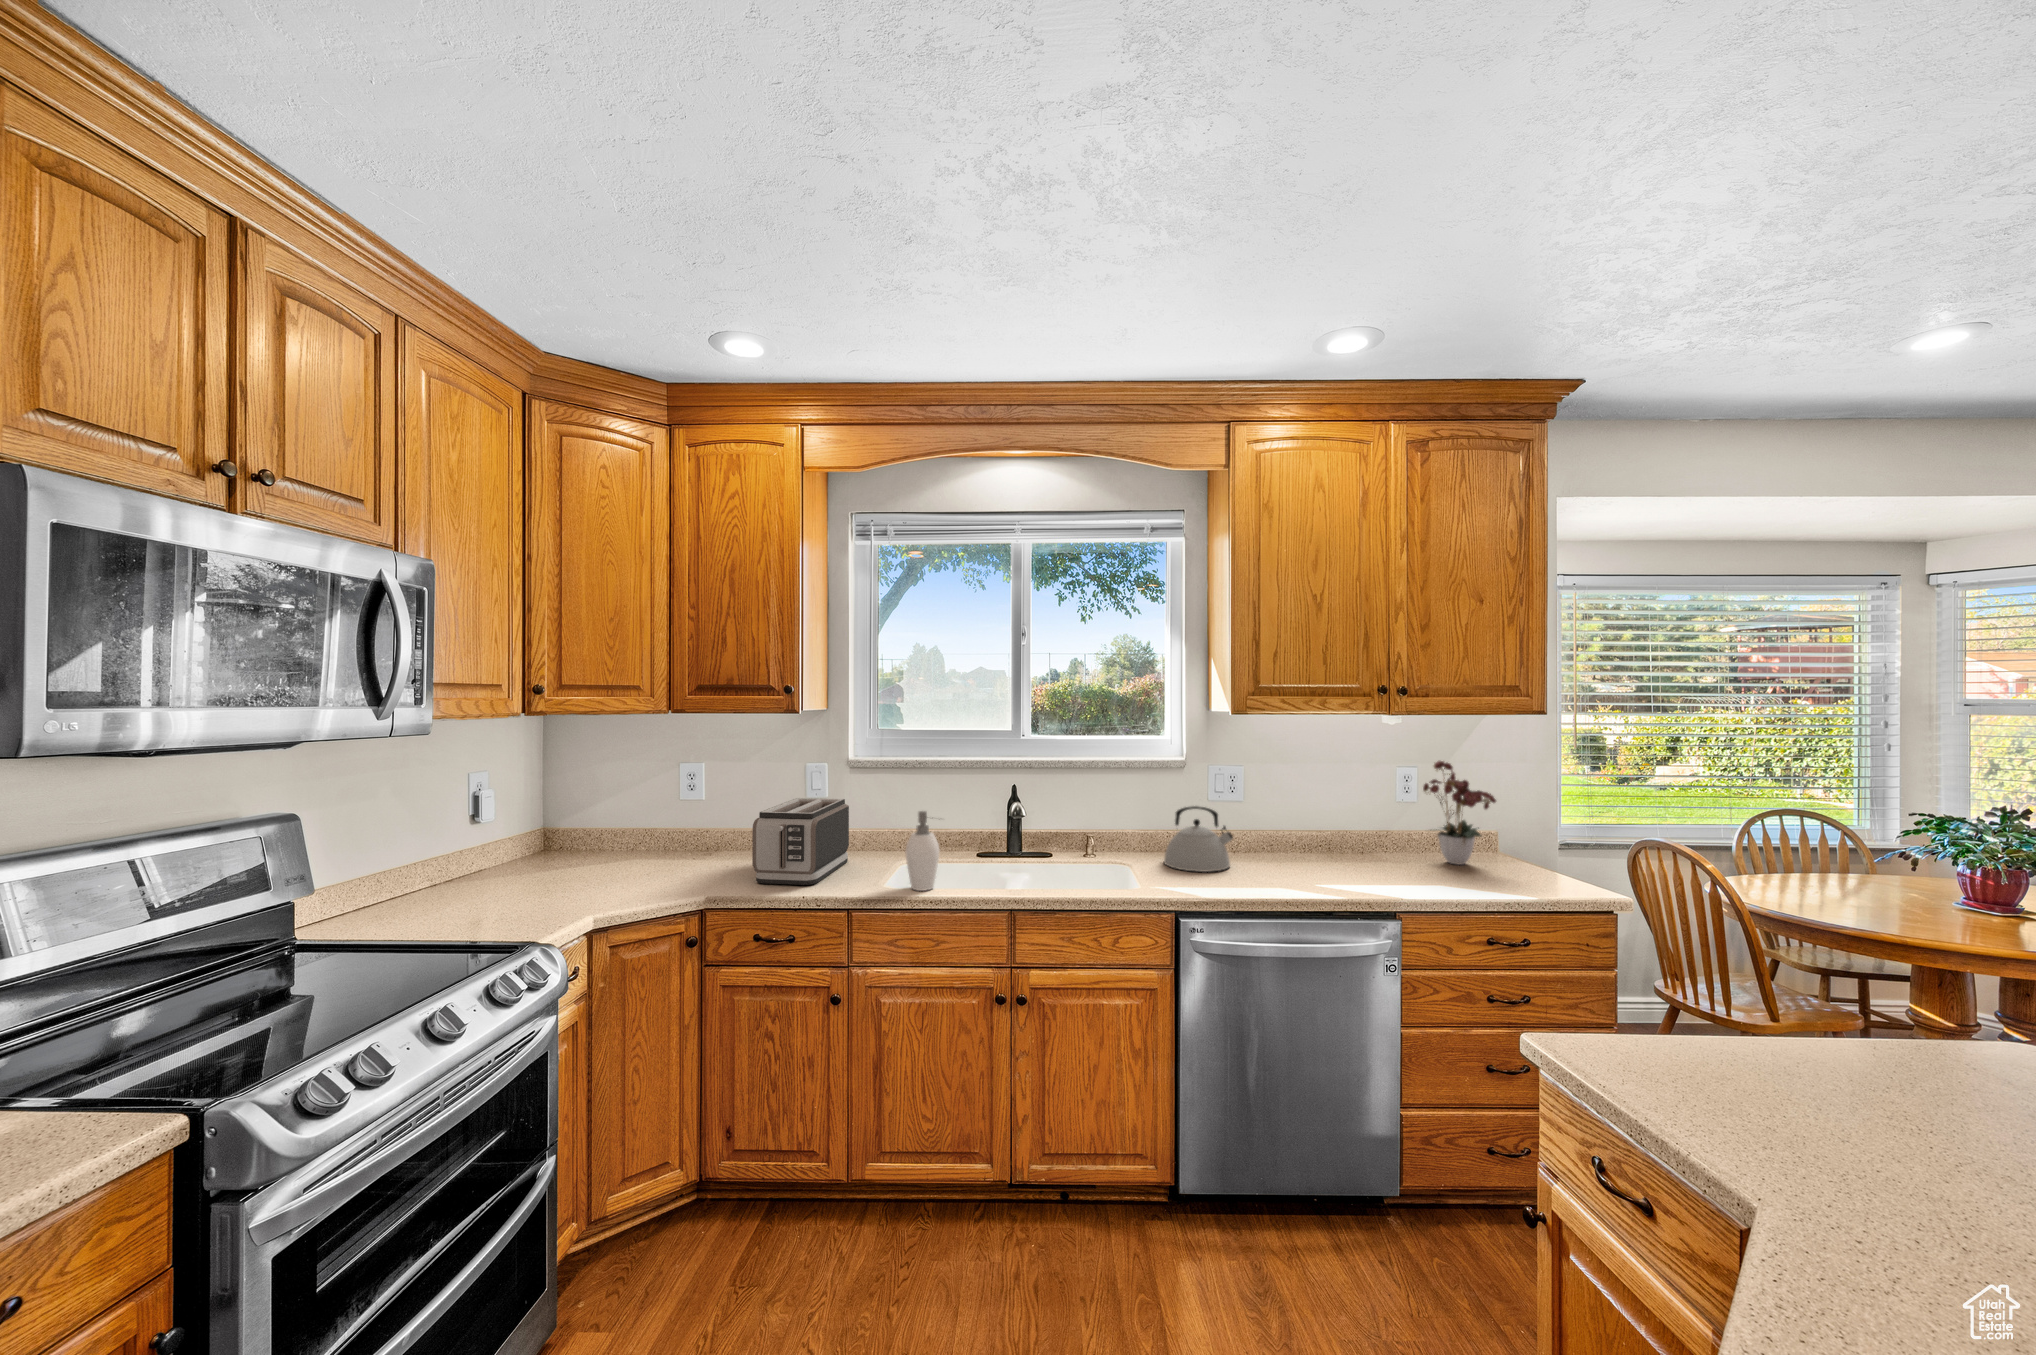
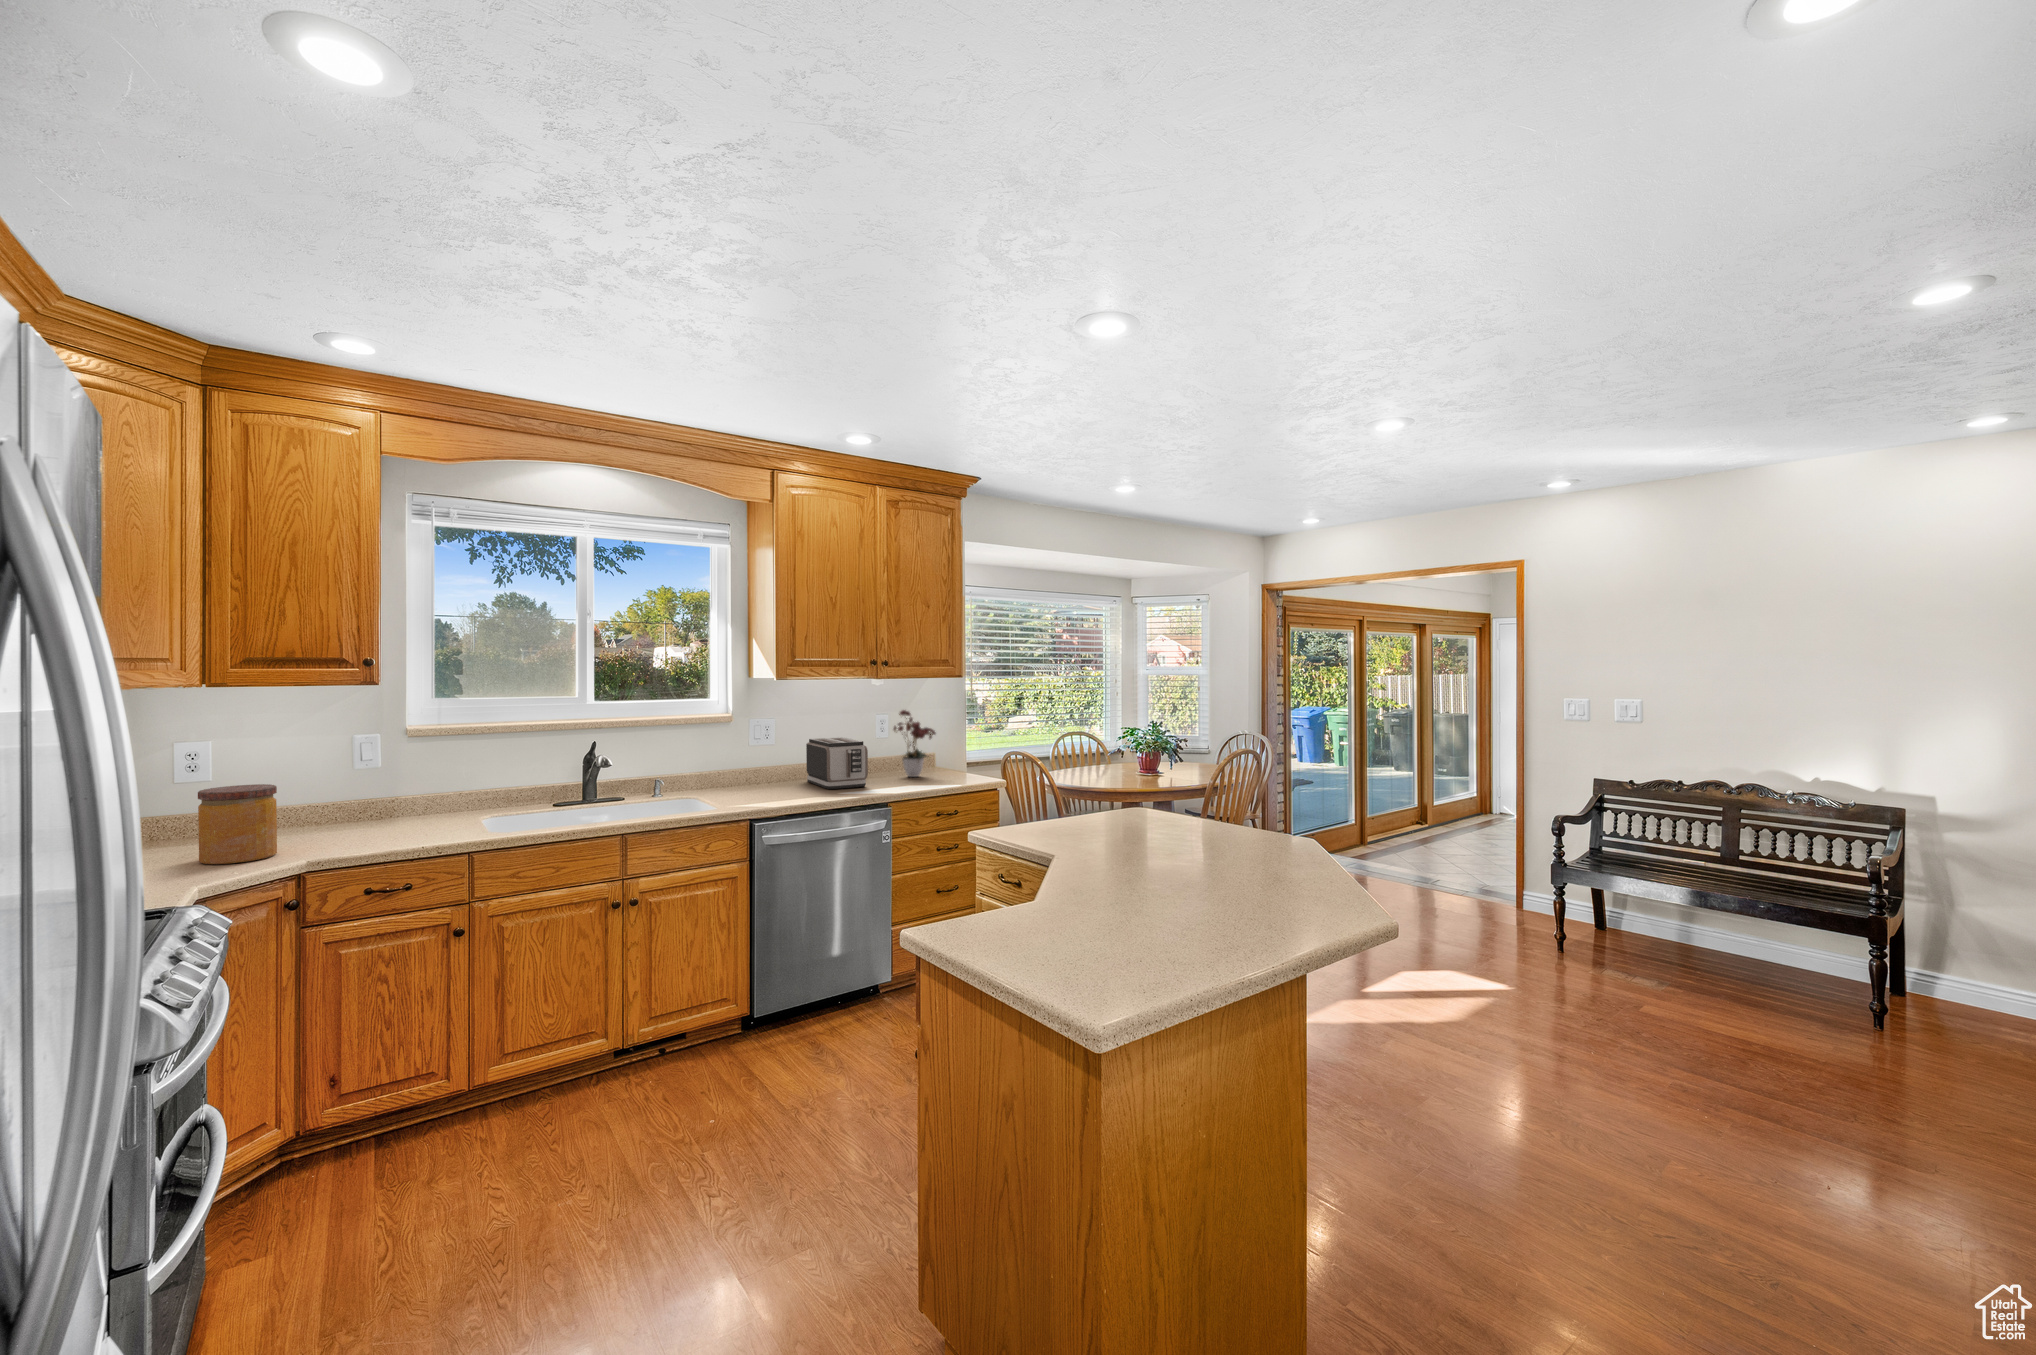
toaster: present [752,798,849,885] -> present [806,737,868,789]
kettle: present [1164,806,1233,872] -> none [722,750,775,797]
jar: none [636,810,698,891] -> present [198,784,277,864]
soap dispenser: present [906,811,939,891] -> none [519,763,560,830]

